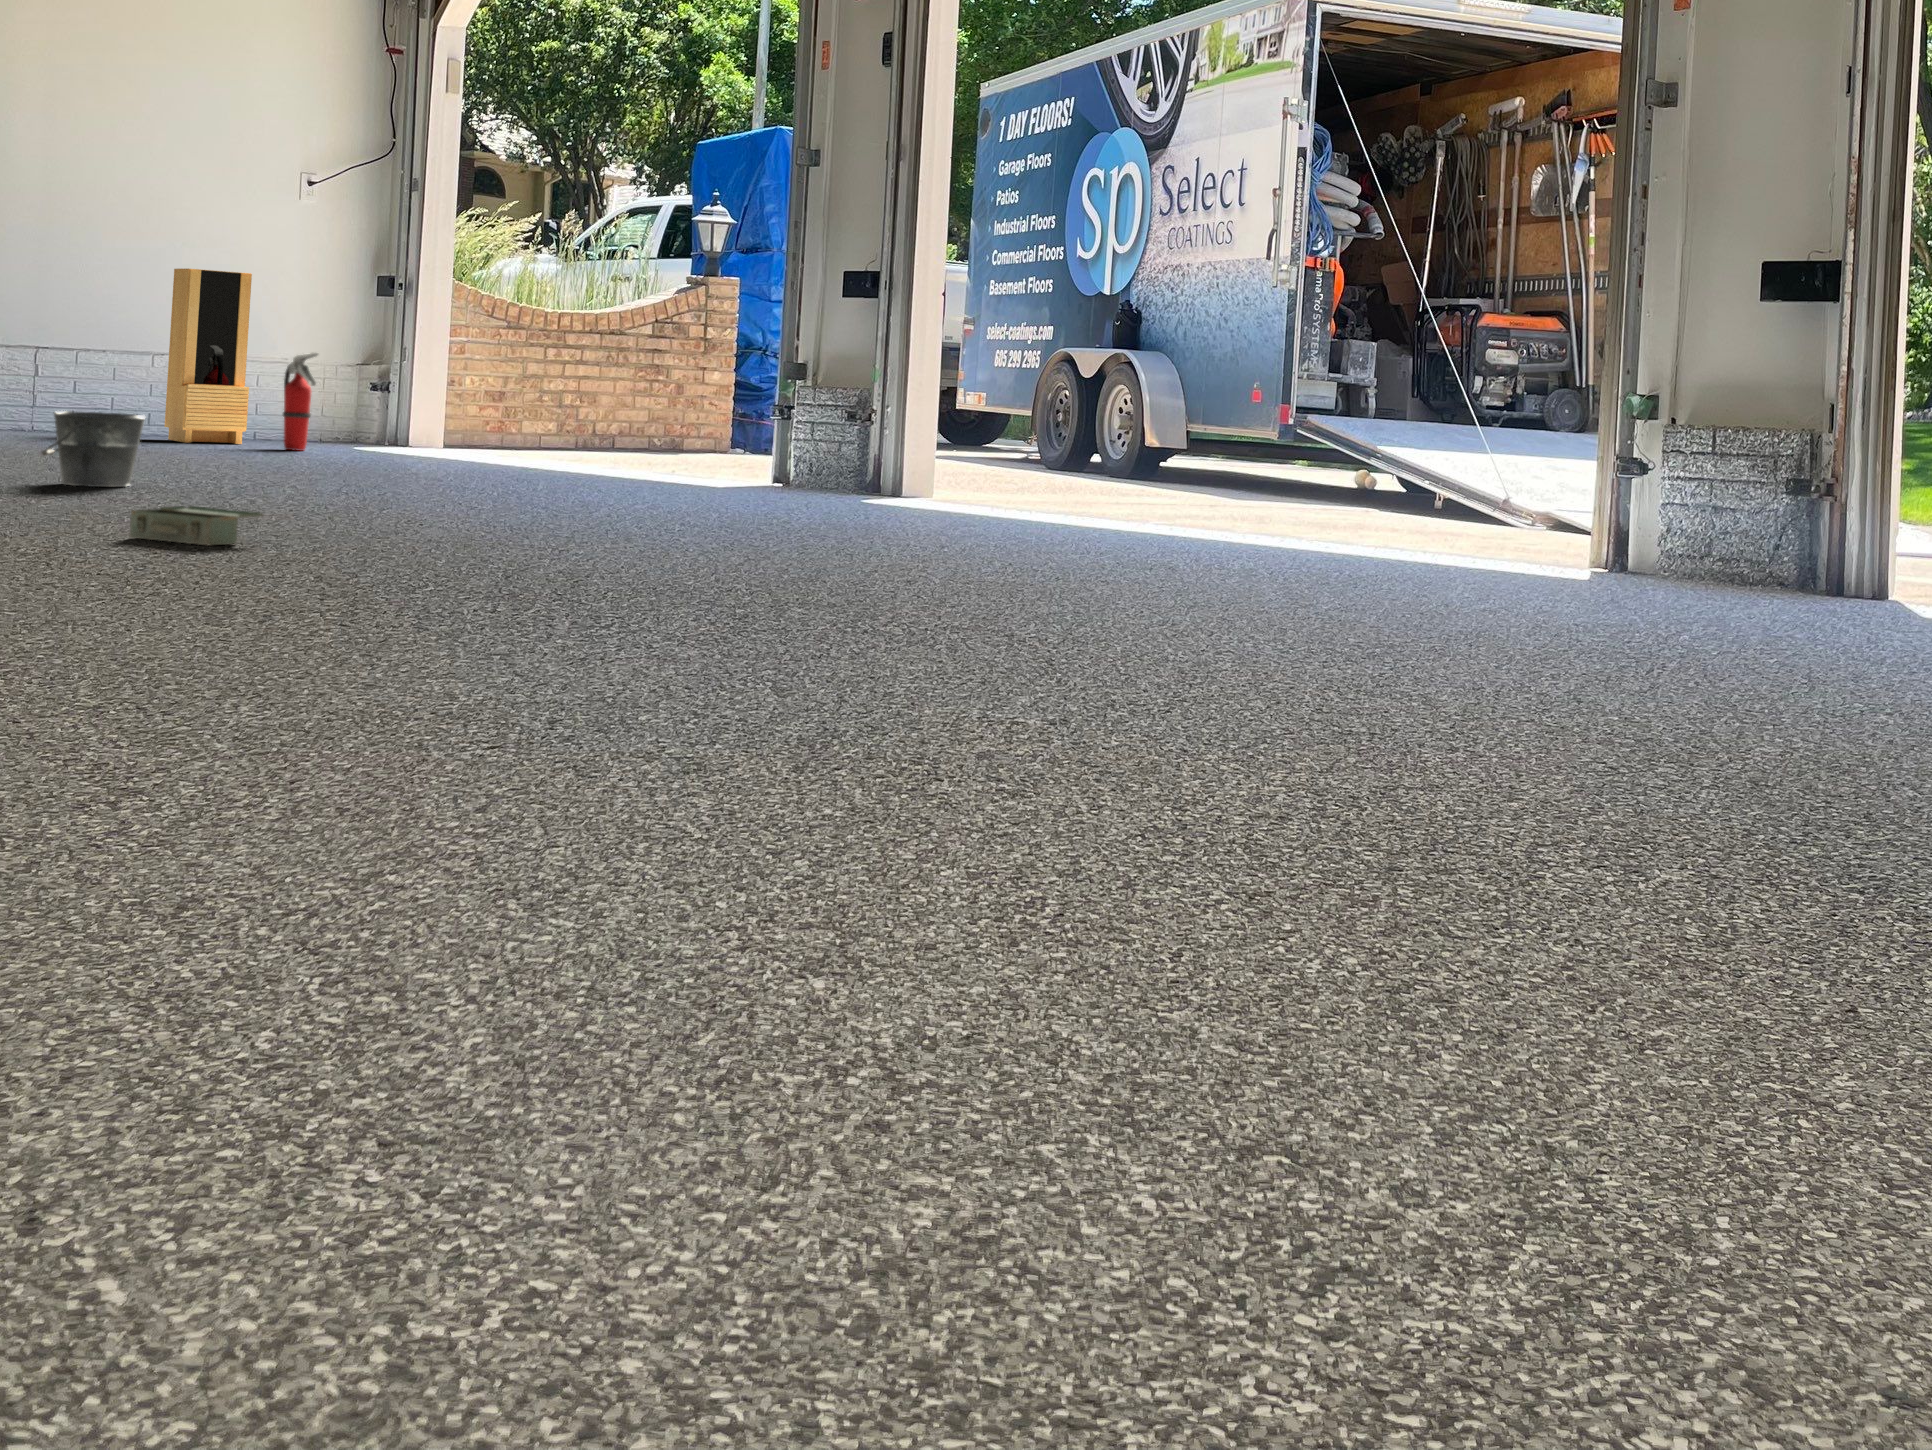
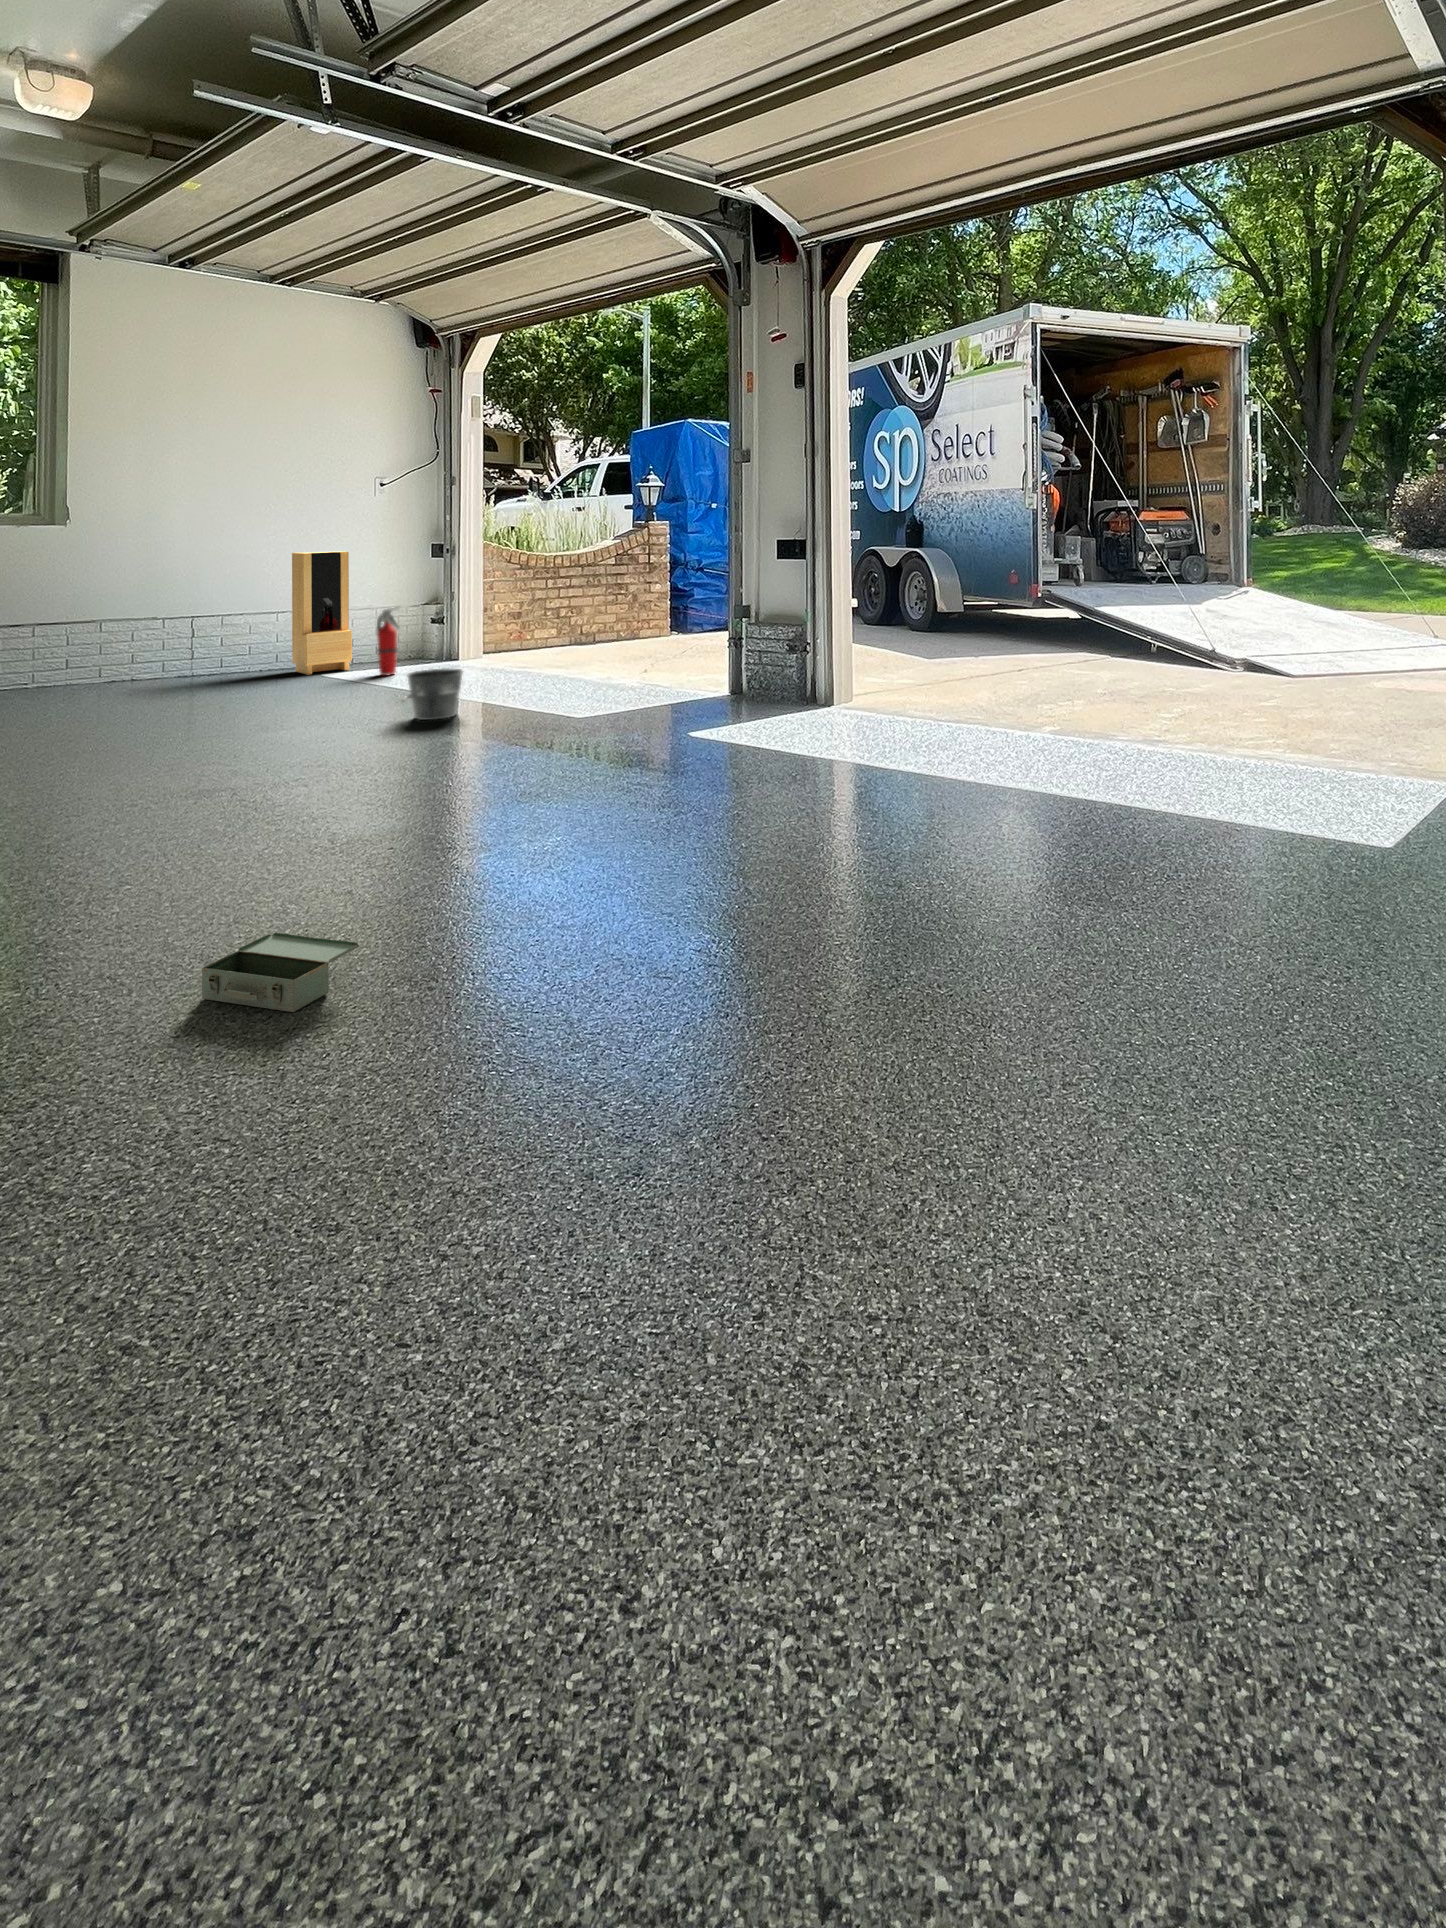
bucket: present [42,411,145,487] -> present [402,669,463,720]

